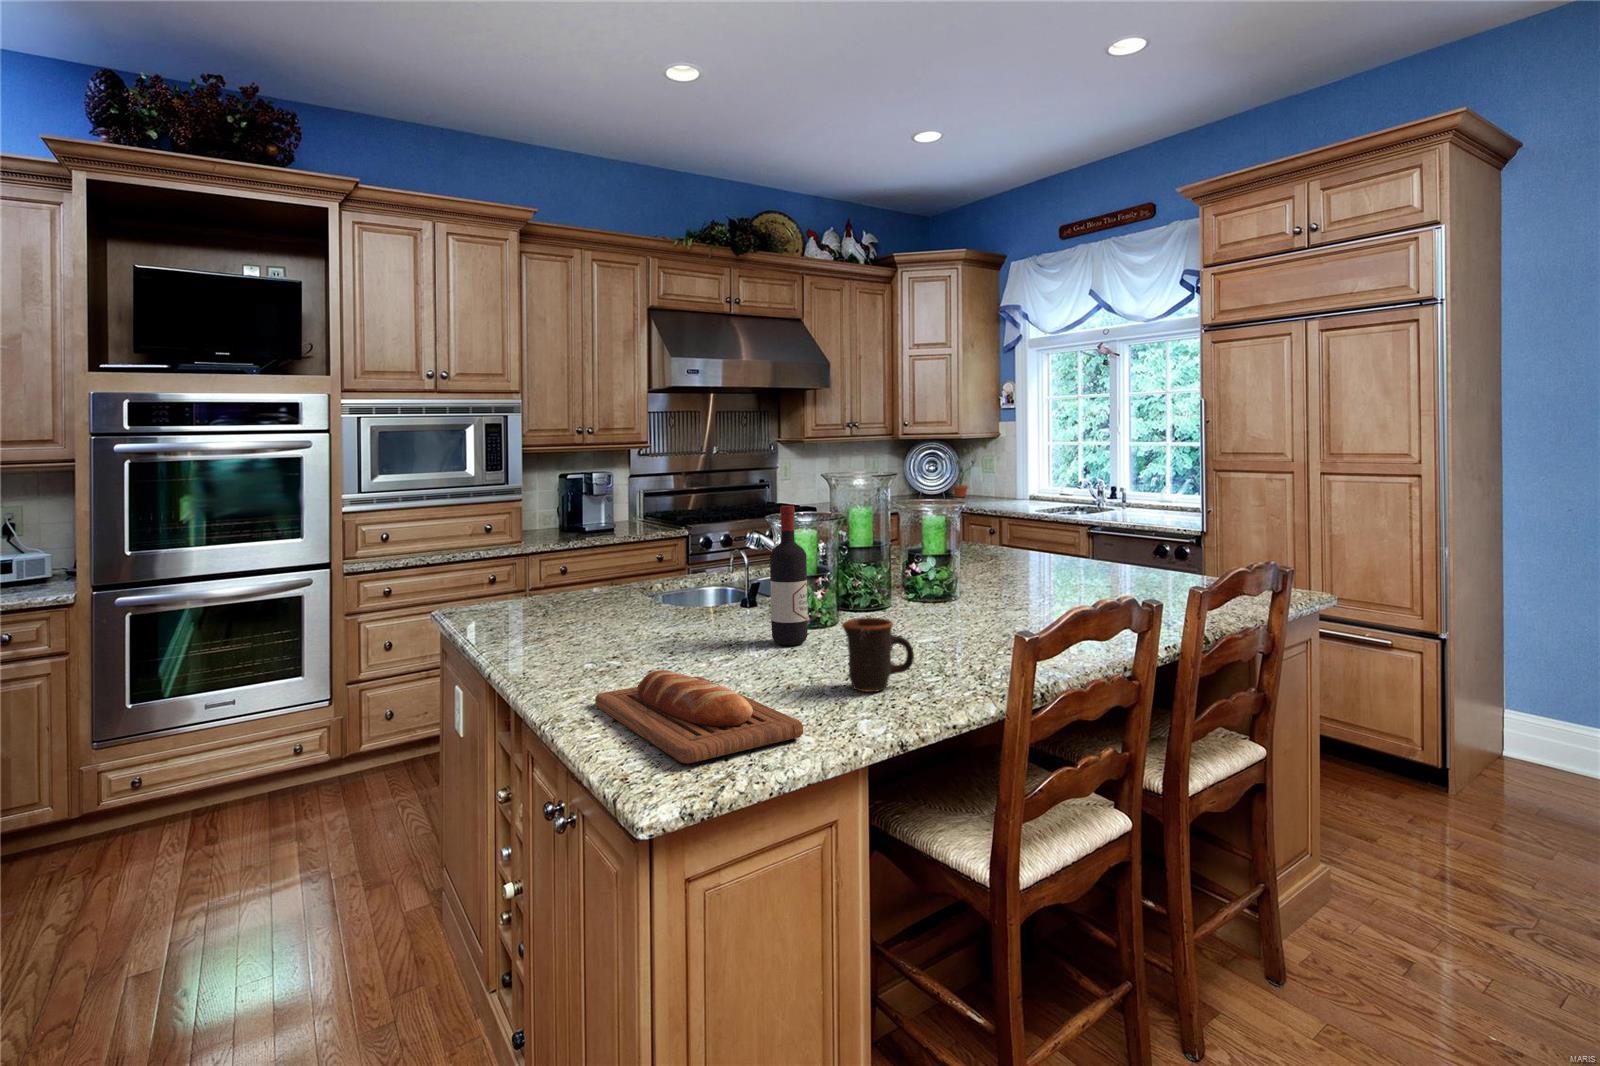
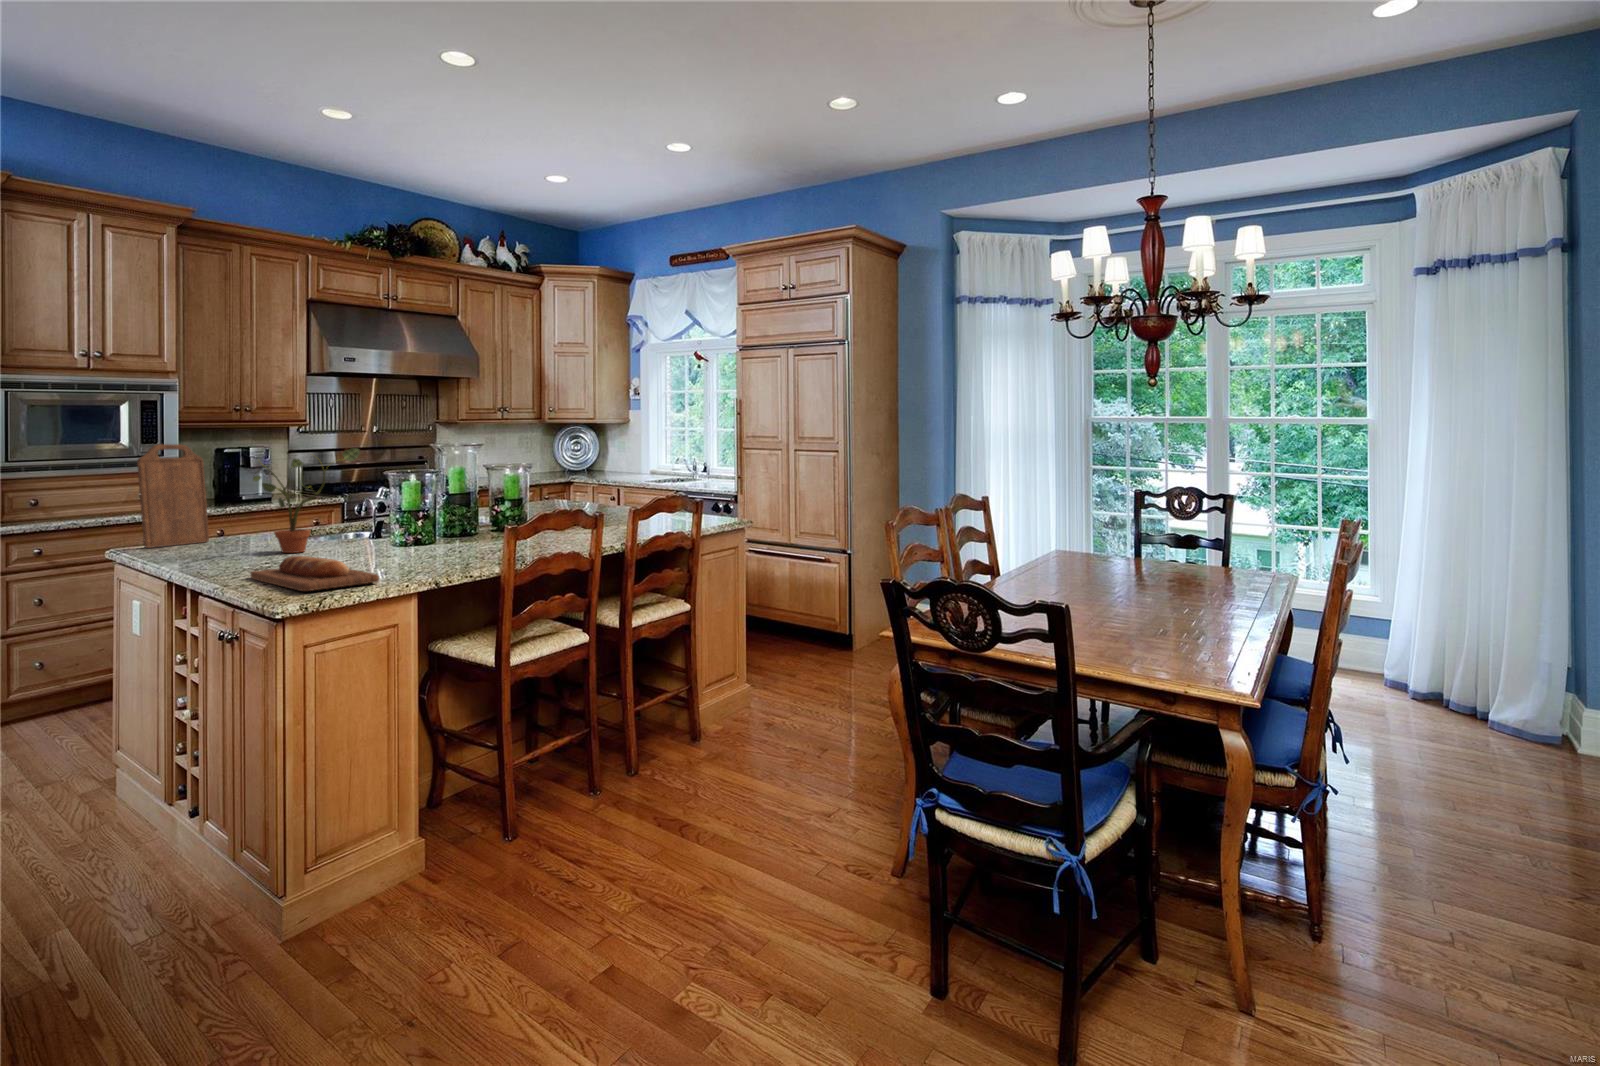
potted plant: present [944,443,987,497] -> present [253,448,360,553]
cutting board: none [461,478,544,621] -> present [137,444,209,548]
wine bottle: present [770,506,808,645] -> none [380,464,408,553]
mug: present [842,618,914,692] -> none [415,527,462,568]

